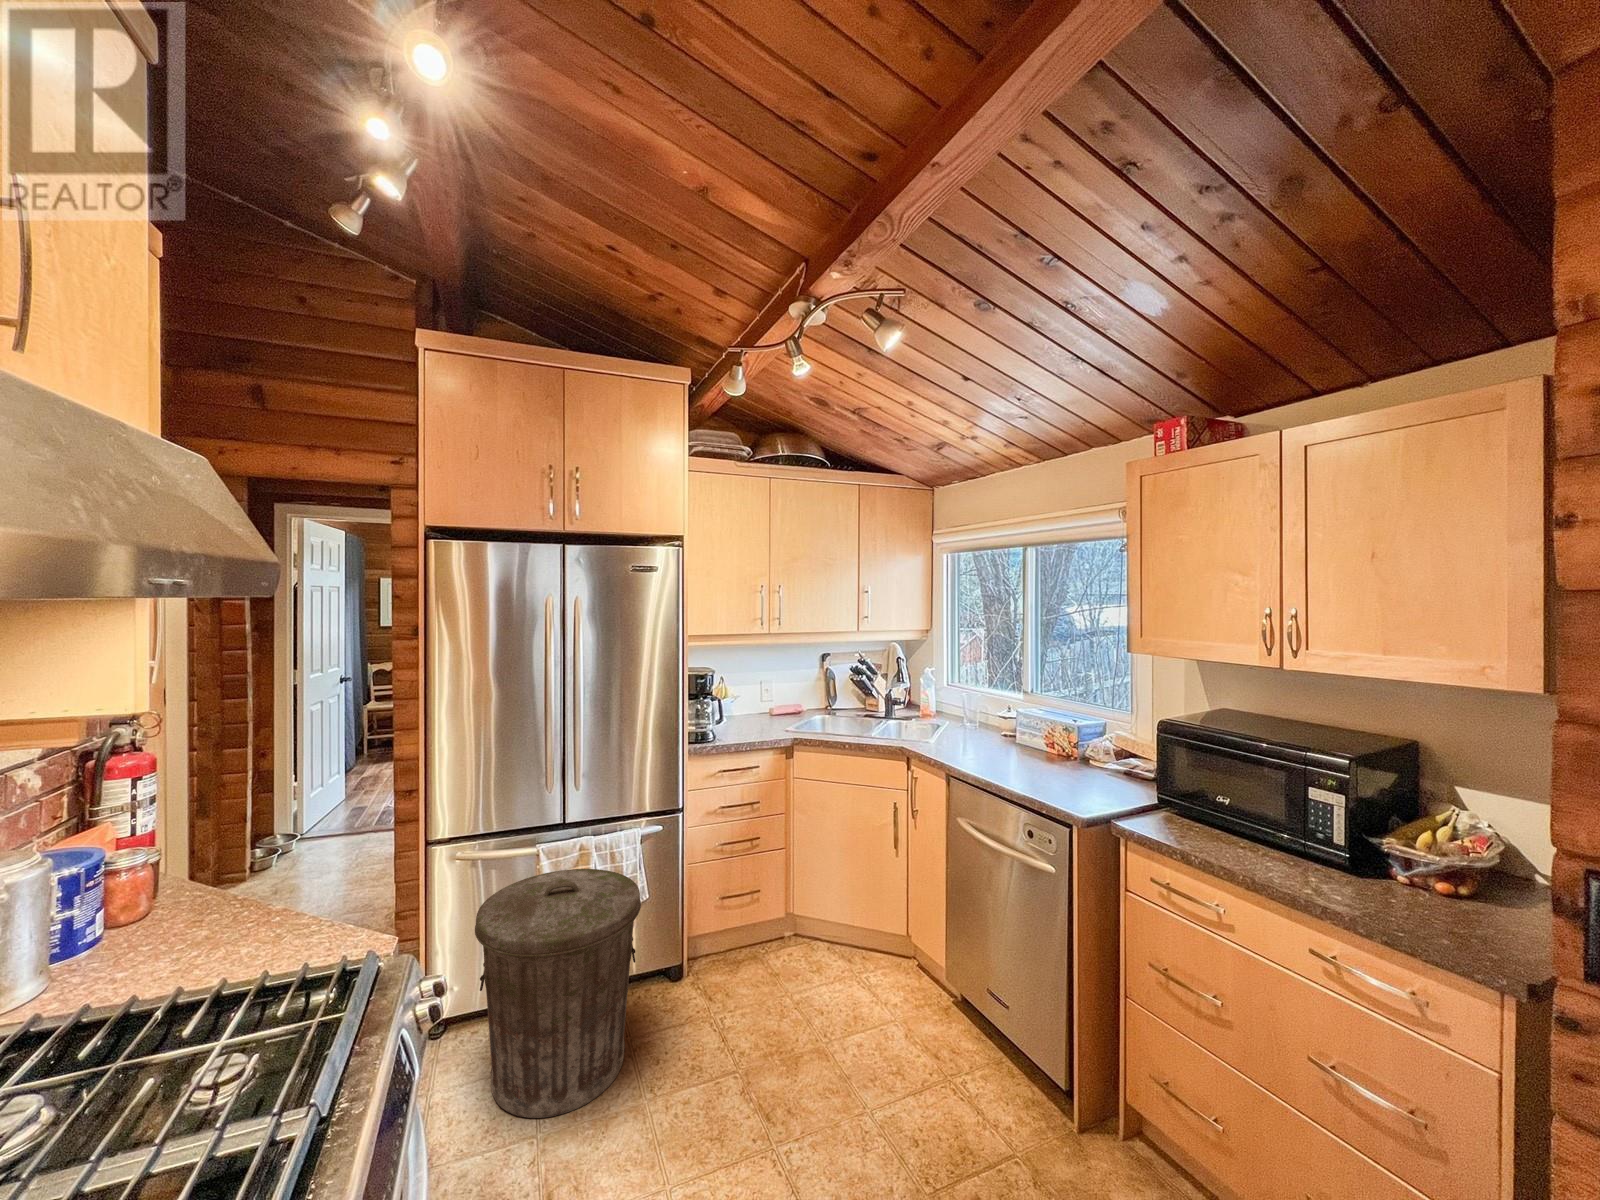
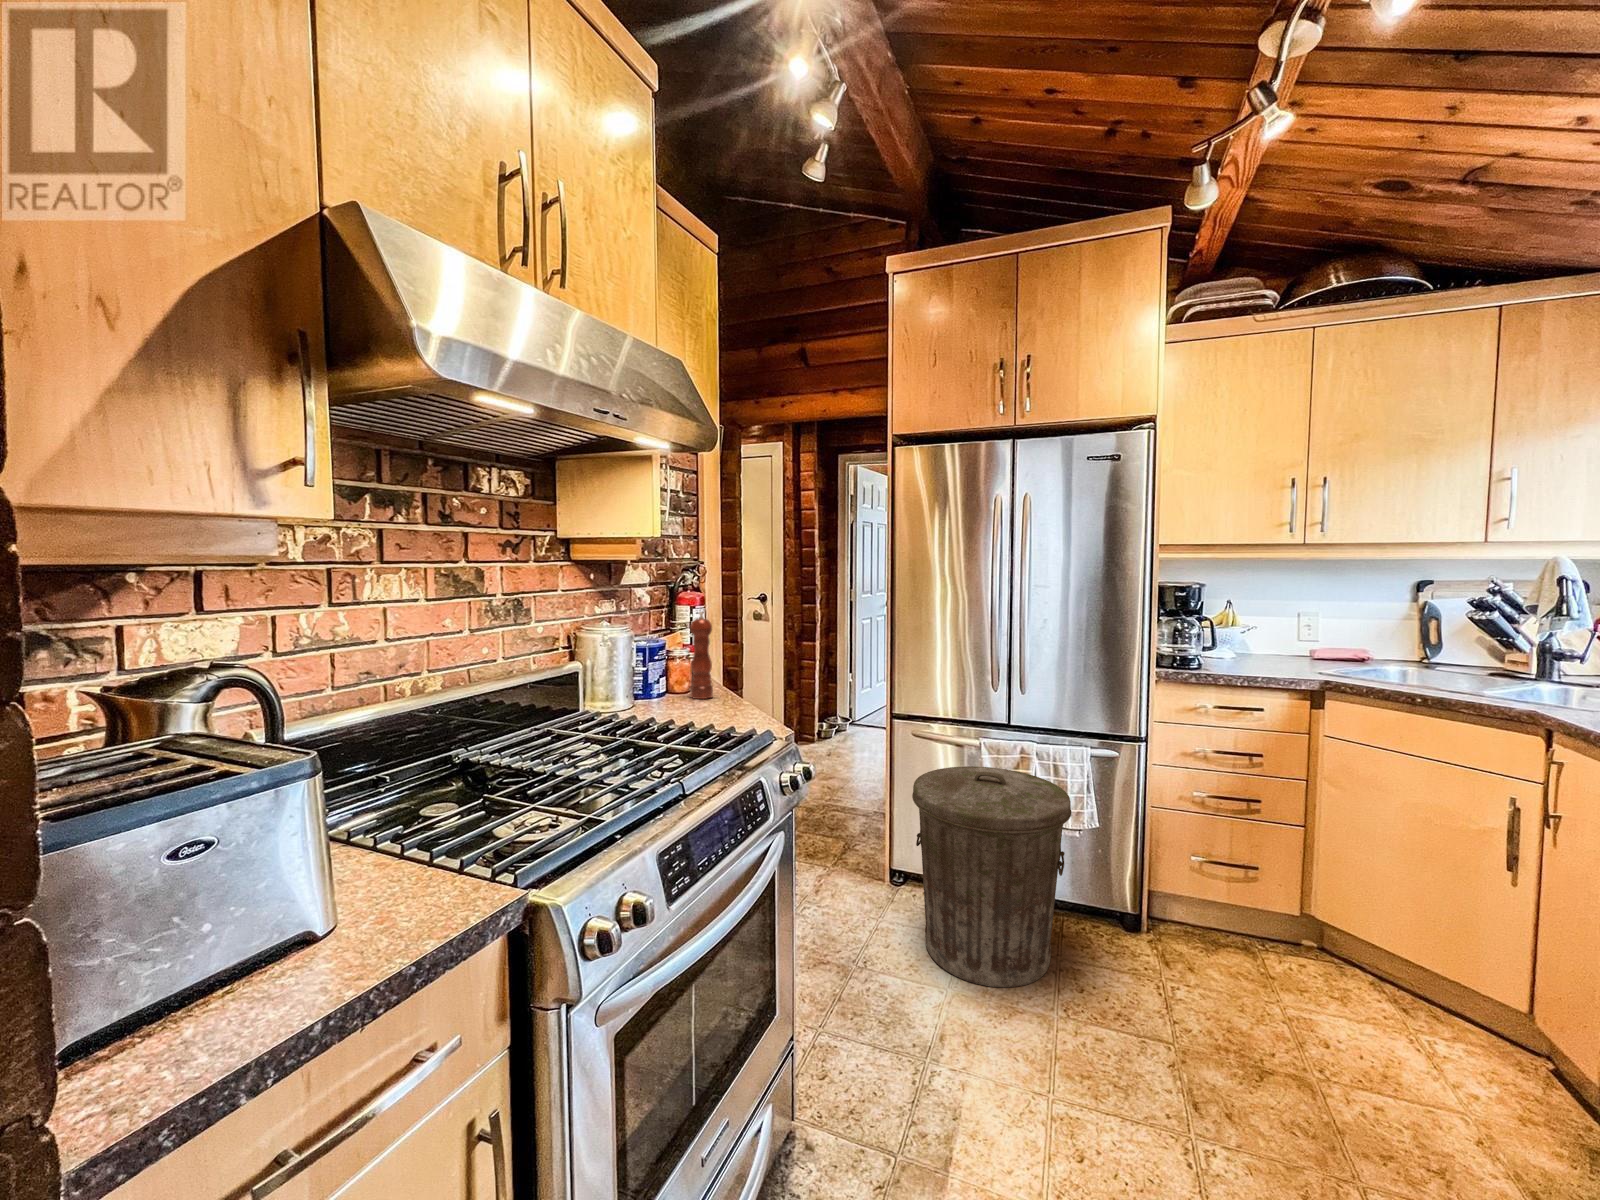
pepper mill: none [165,799,211,934] -> present [690,612,713,699]

